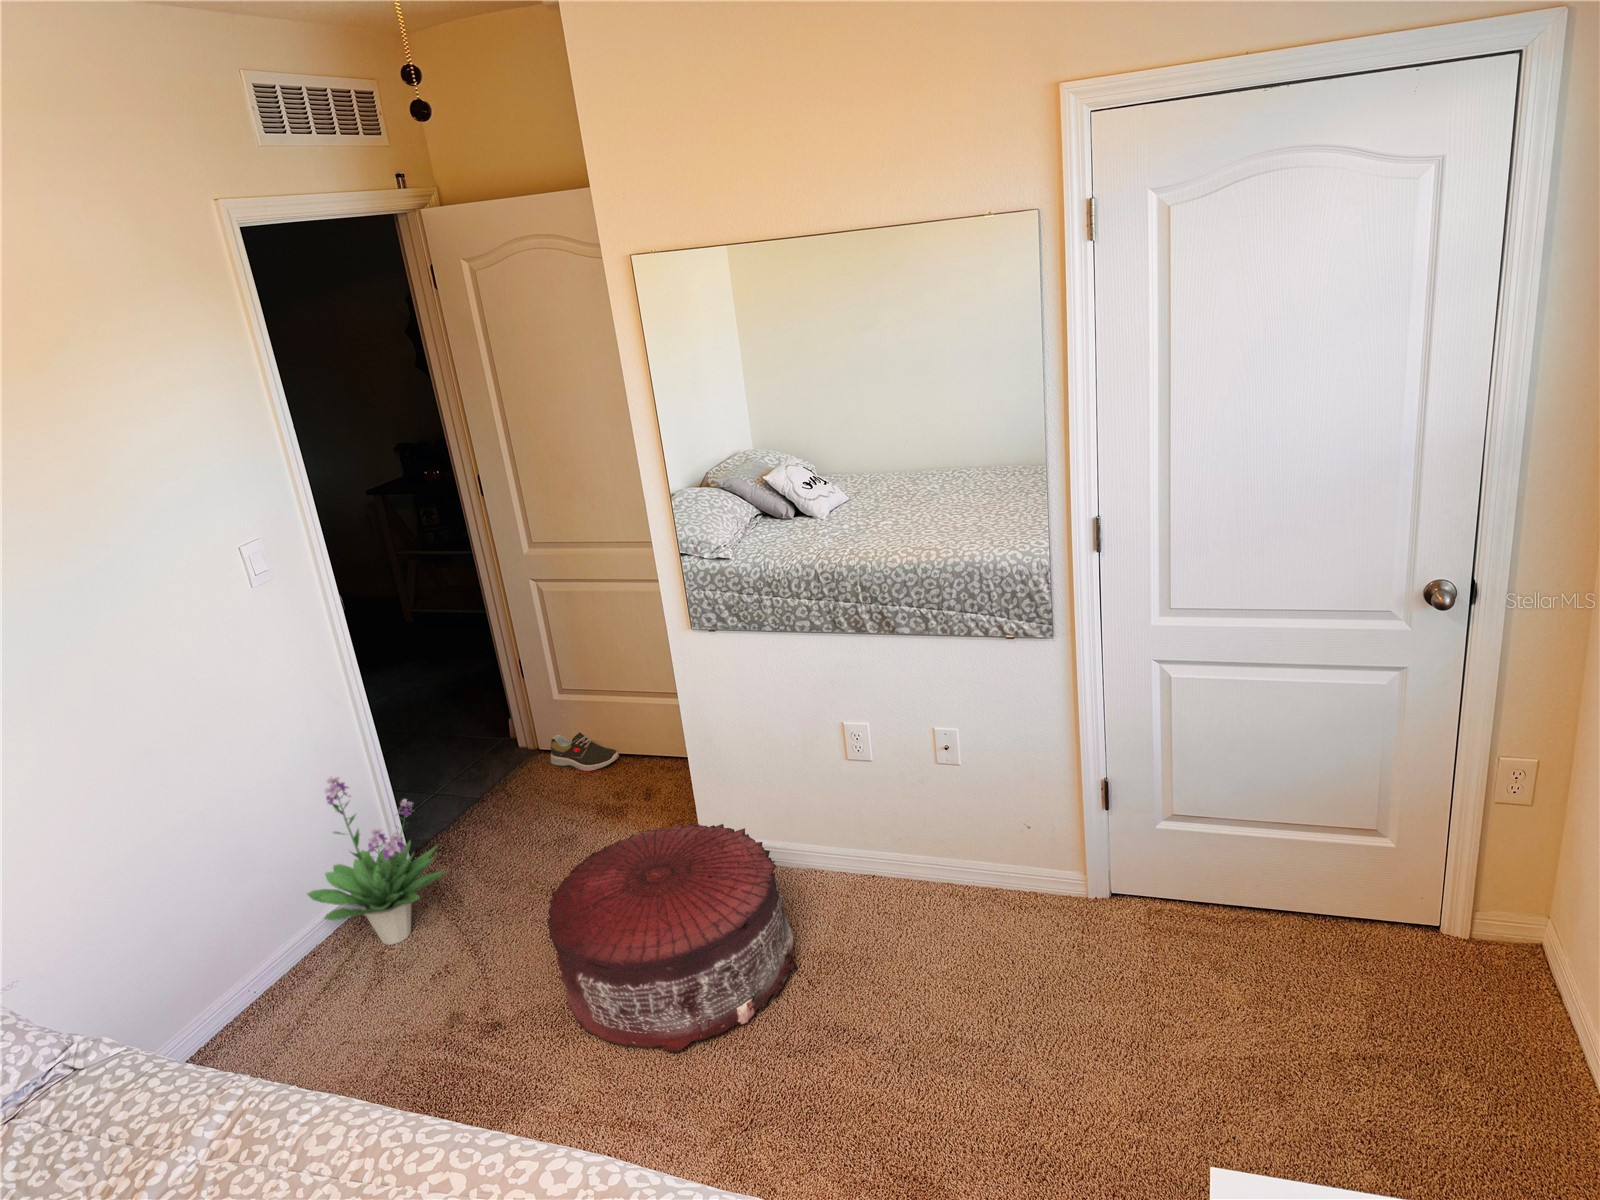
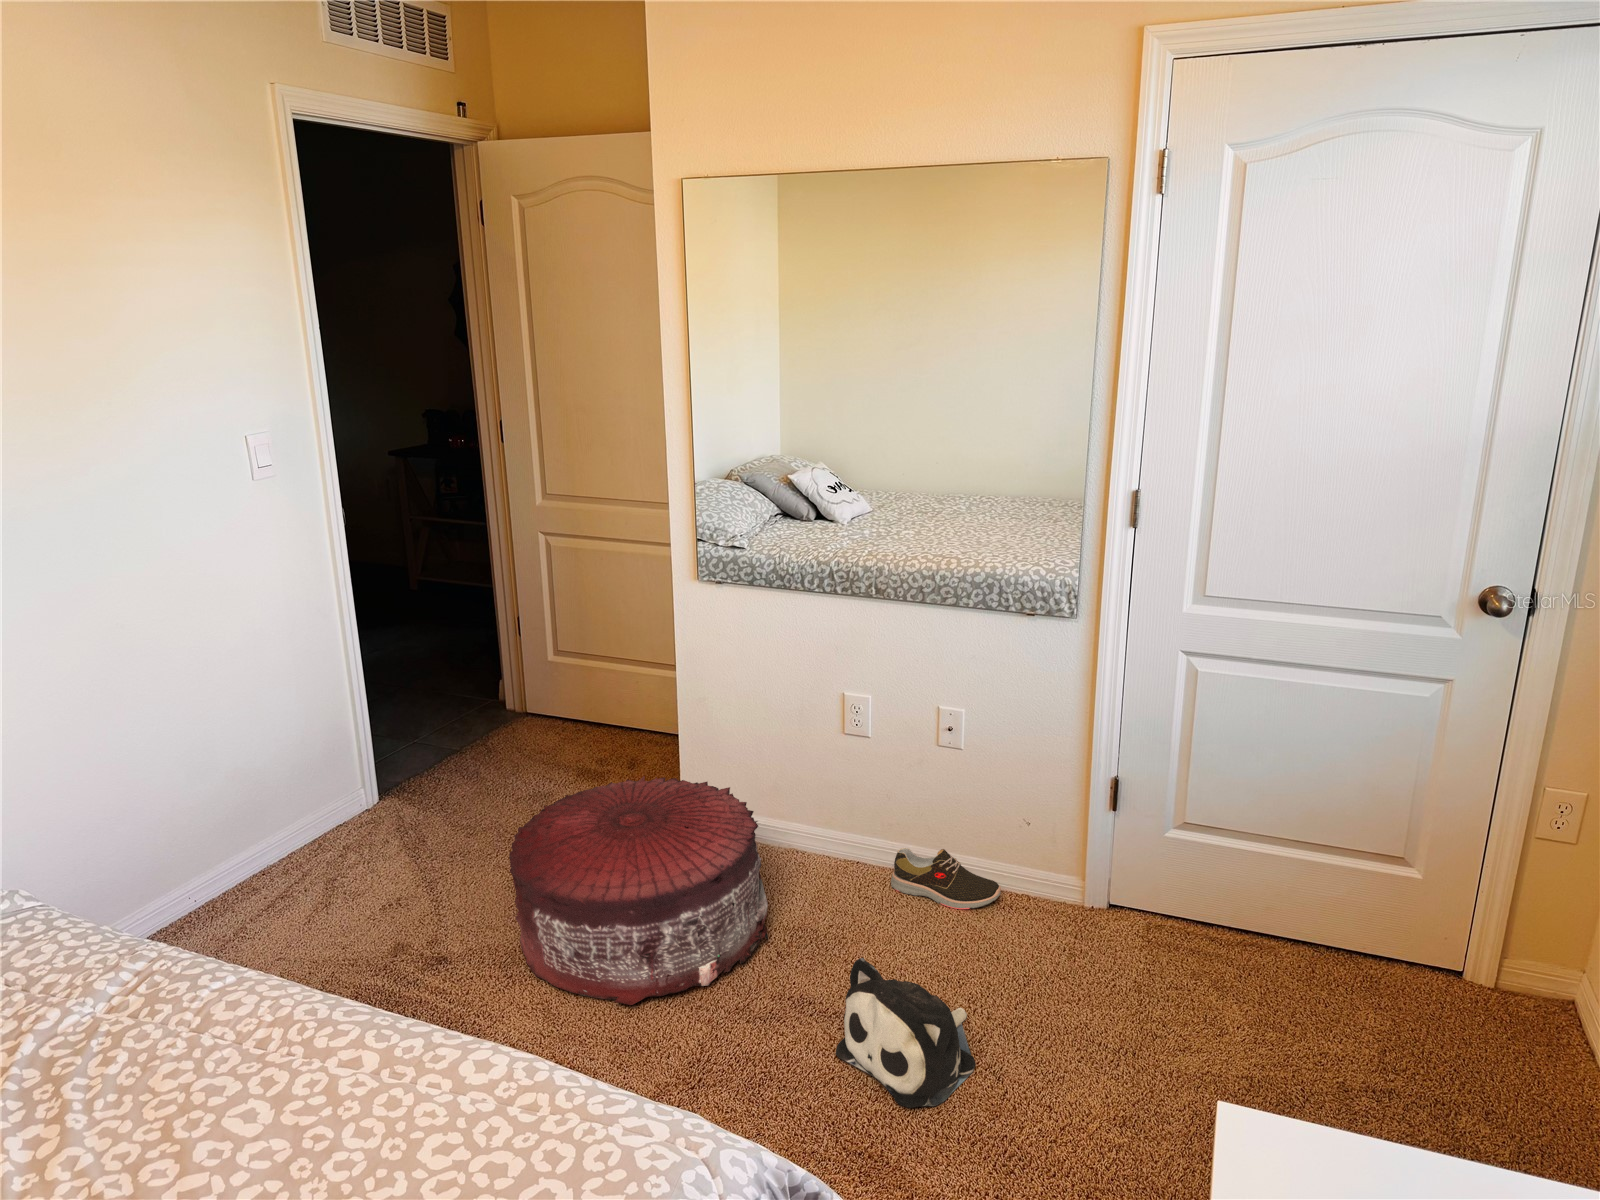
shoe: present [551,732,619,771] -> present [891,848,1001,909]
potted plant: present [307,777,446,945] -> none [262,685,416,873]
plush toy: none [872,990,1001,1125] -> present [836,958,975,1108]

